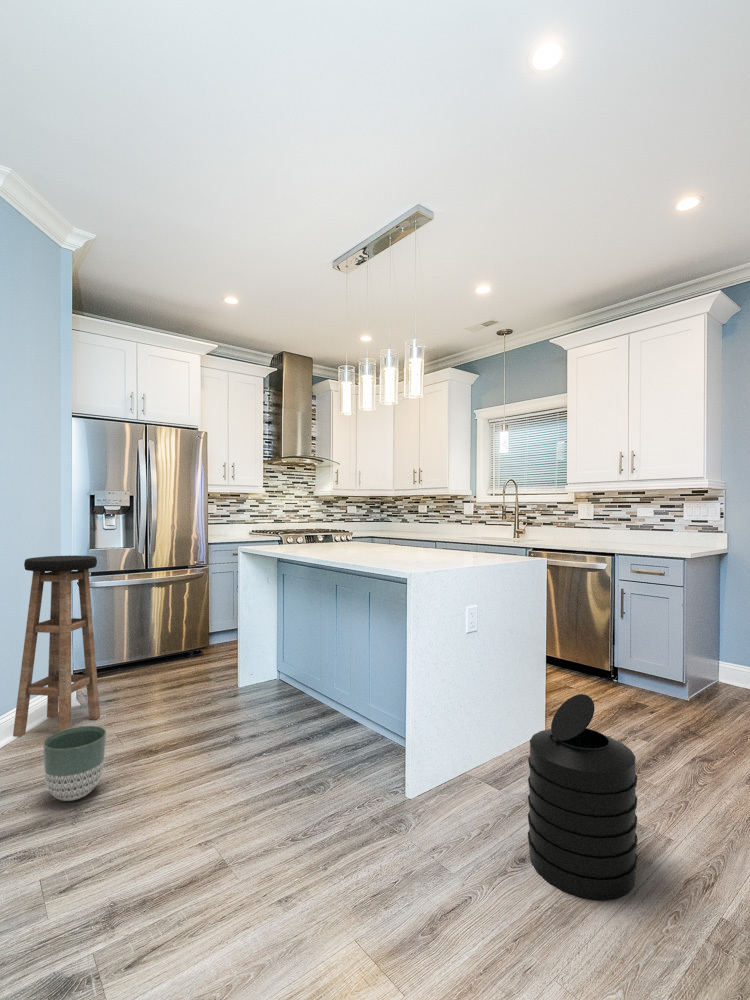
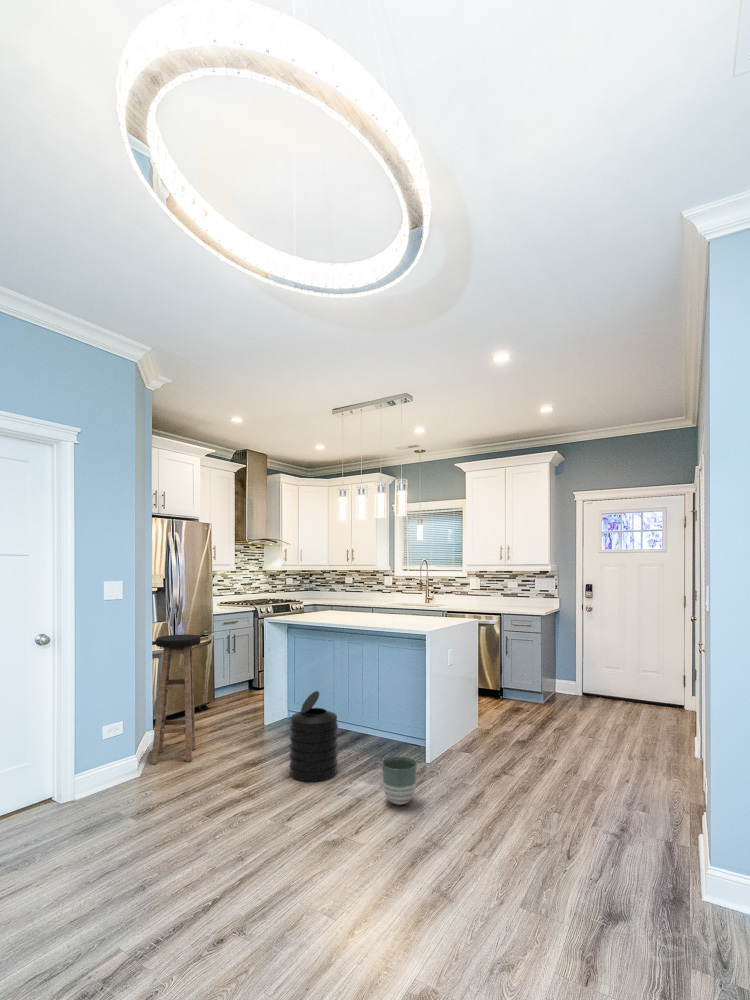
trash can: present [528,694,637,900] -> present [289,691,338,782]
planter: present [44,726,106,801] -> present [382,756,417,805]

